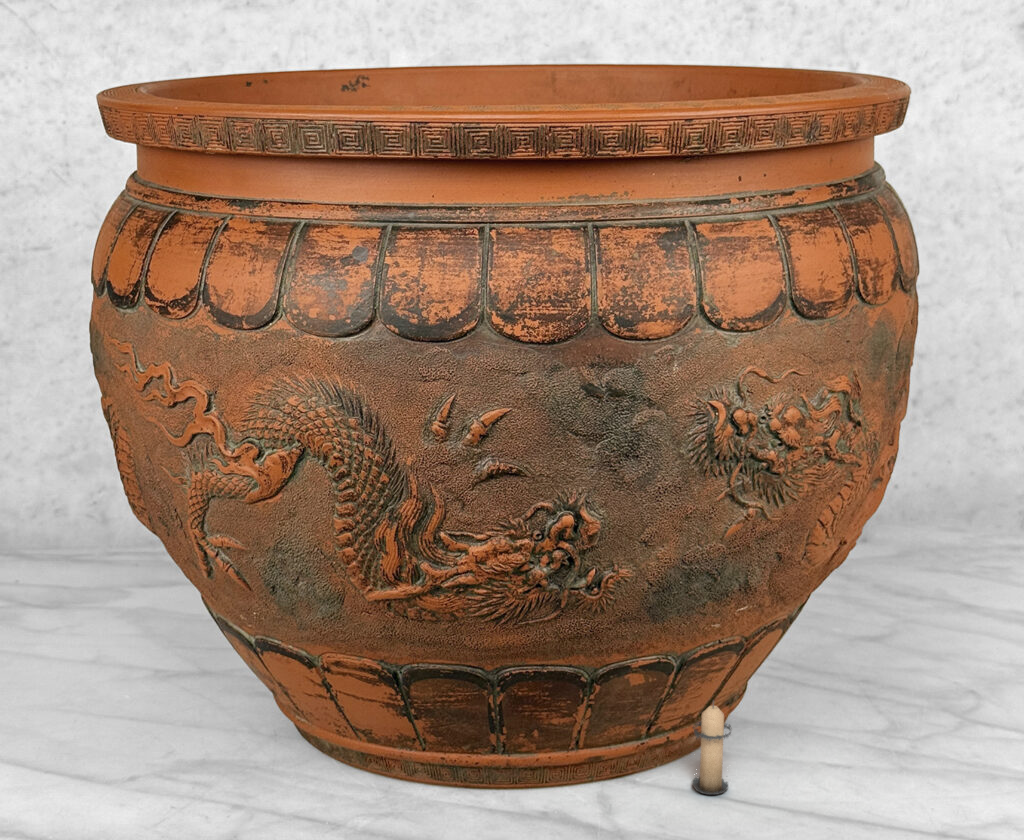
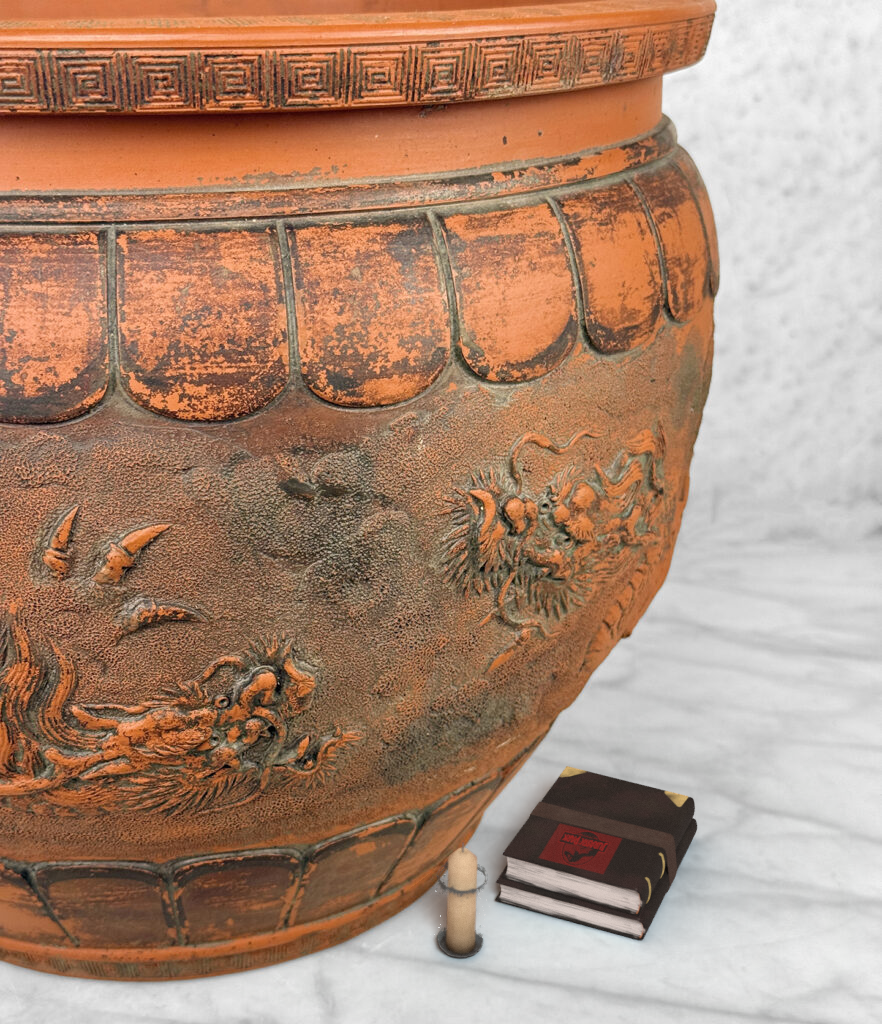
book: none [743,682,919,795] -> present [495,766,697,940]

